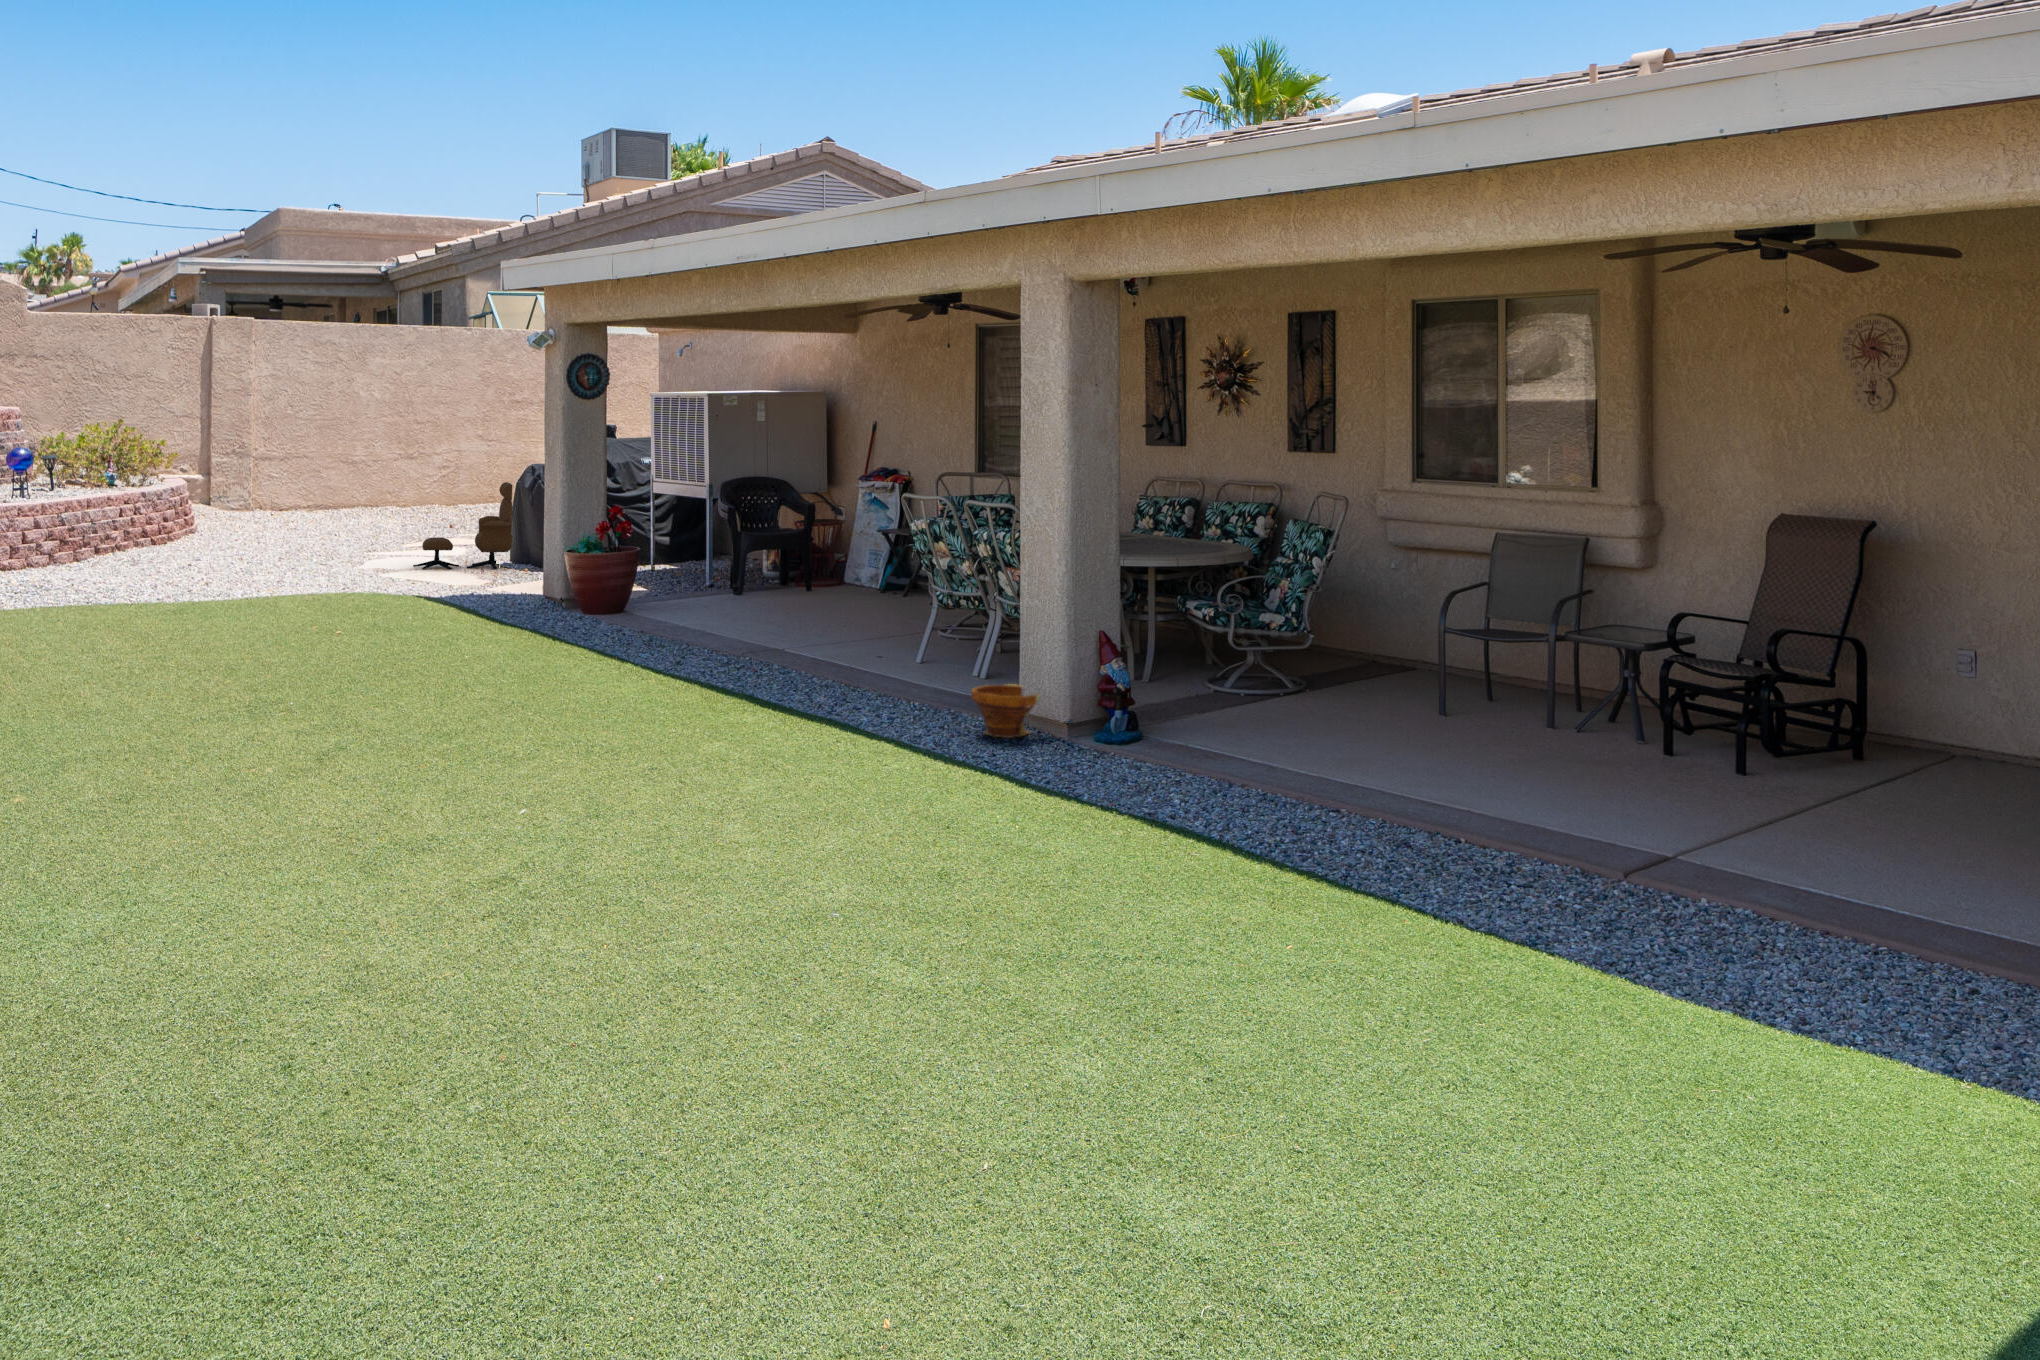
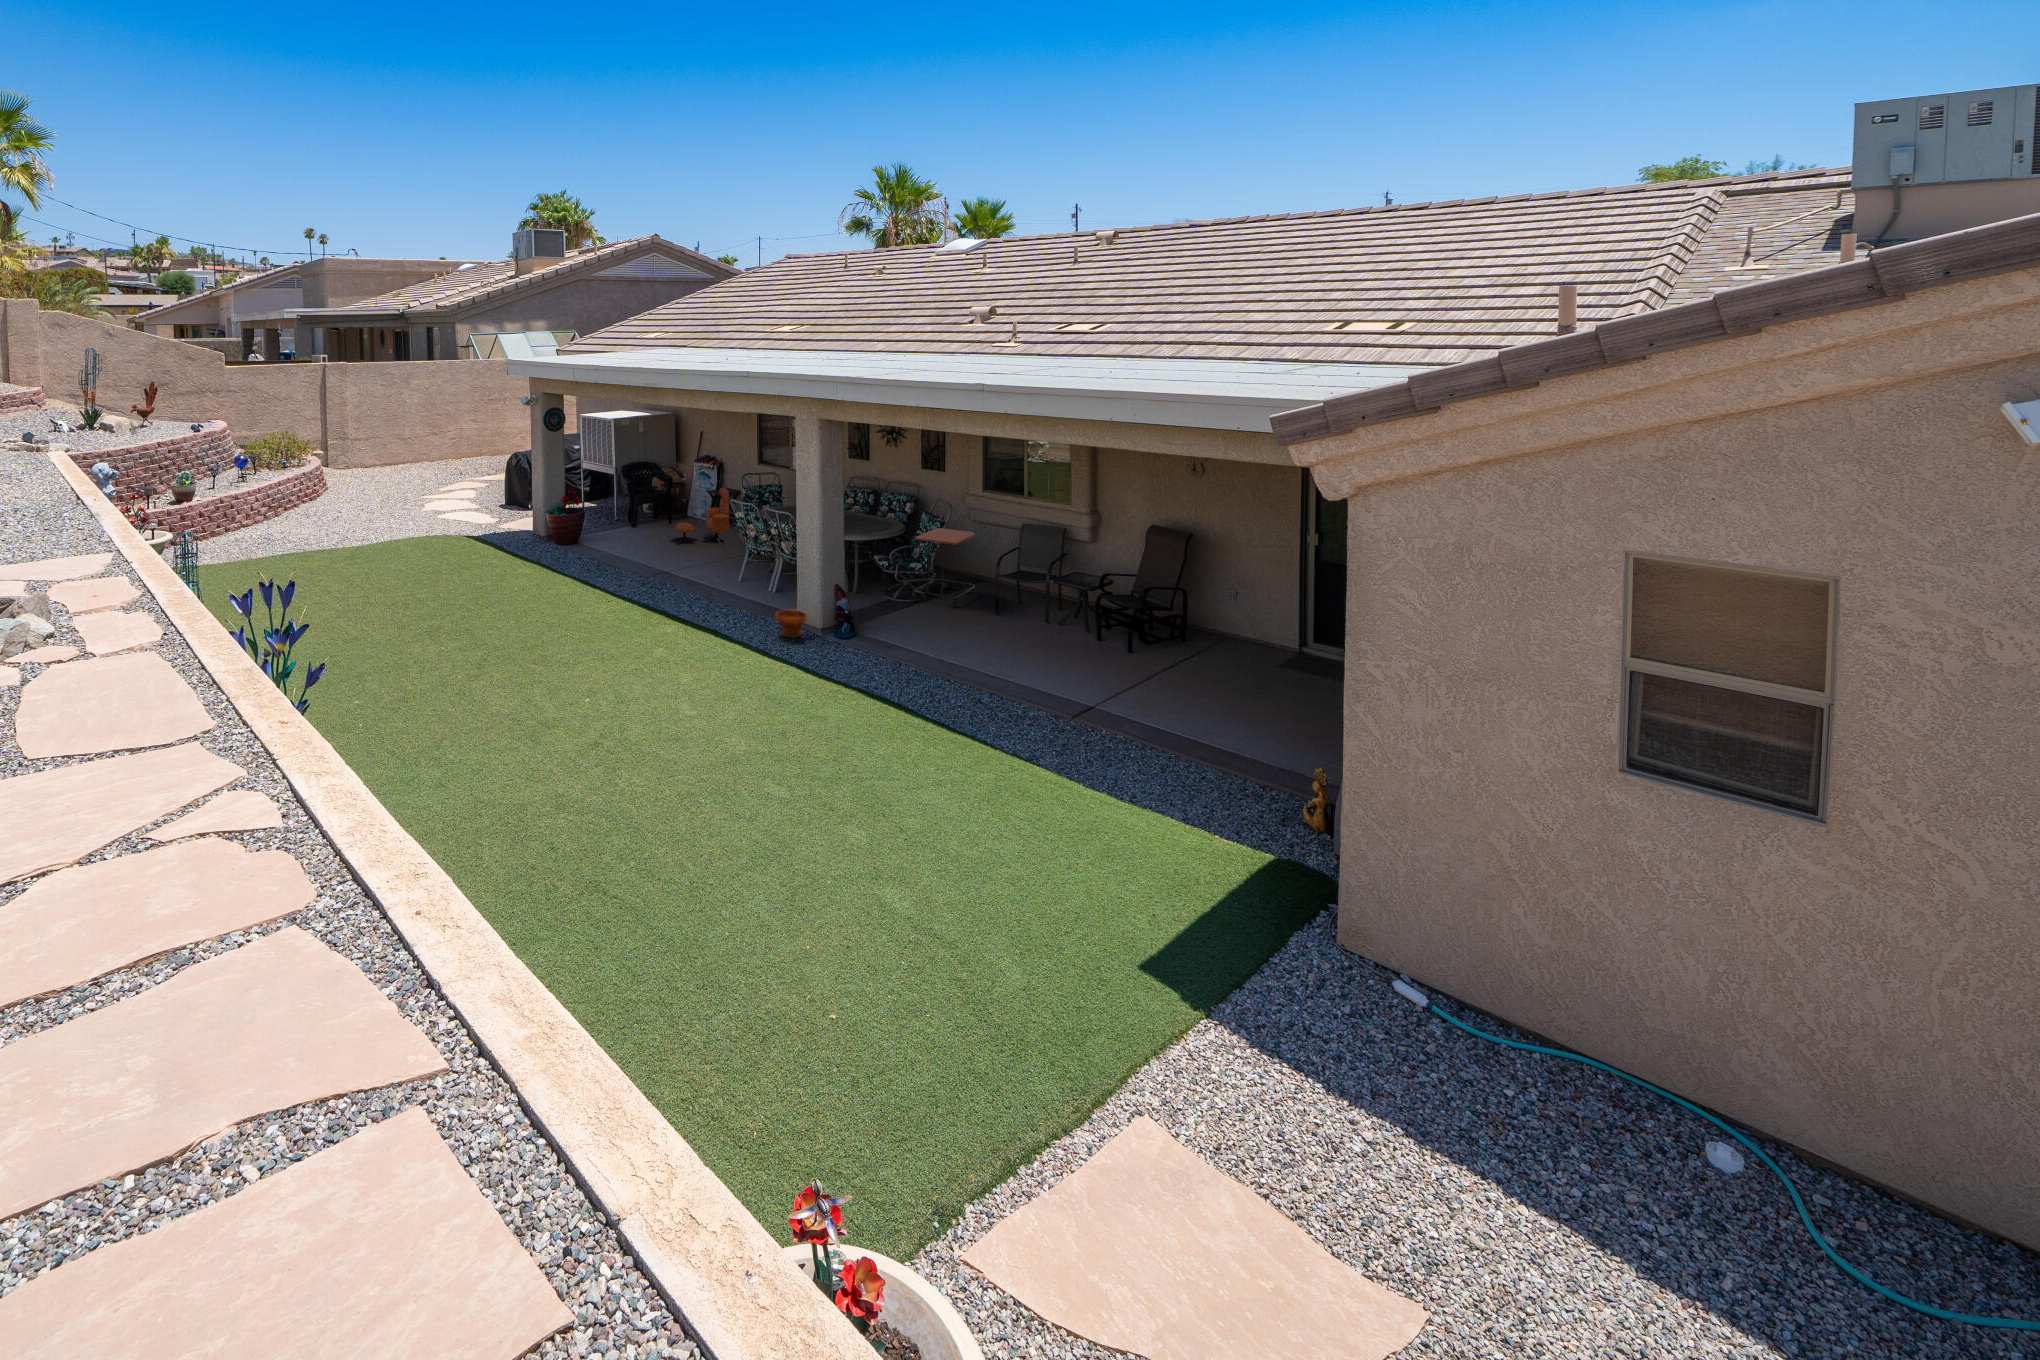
lounge chair: present [413,482,513,570] -> present [671,487,729,544]
side table: none [1266,557,1400,707] -> present [911,528,975,607]

